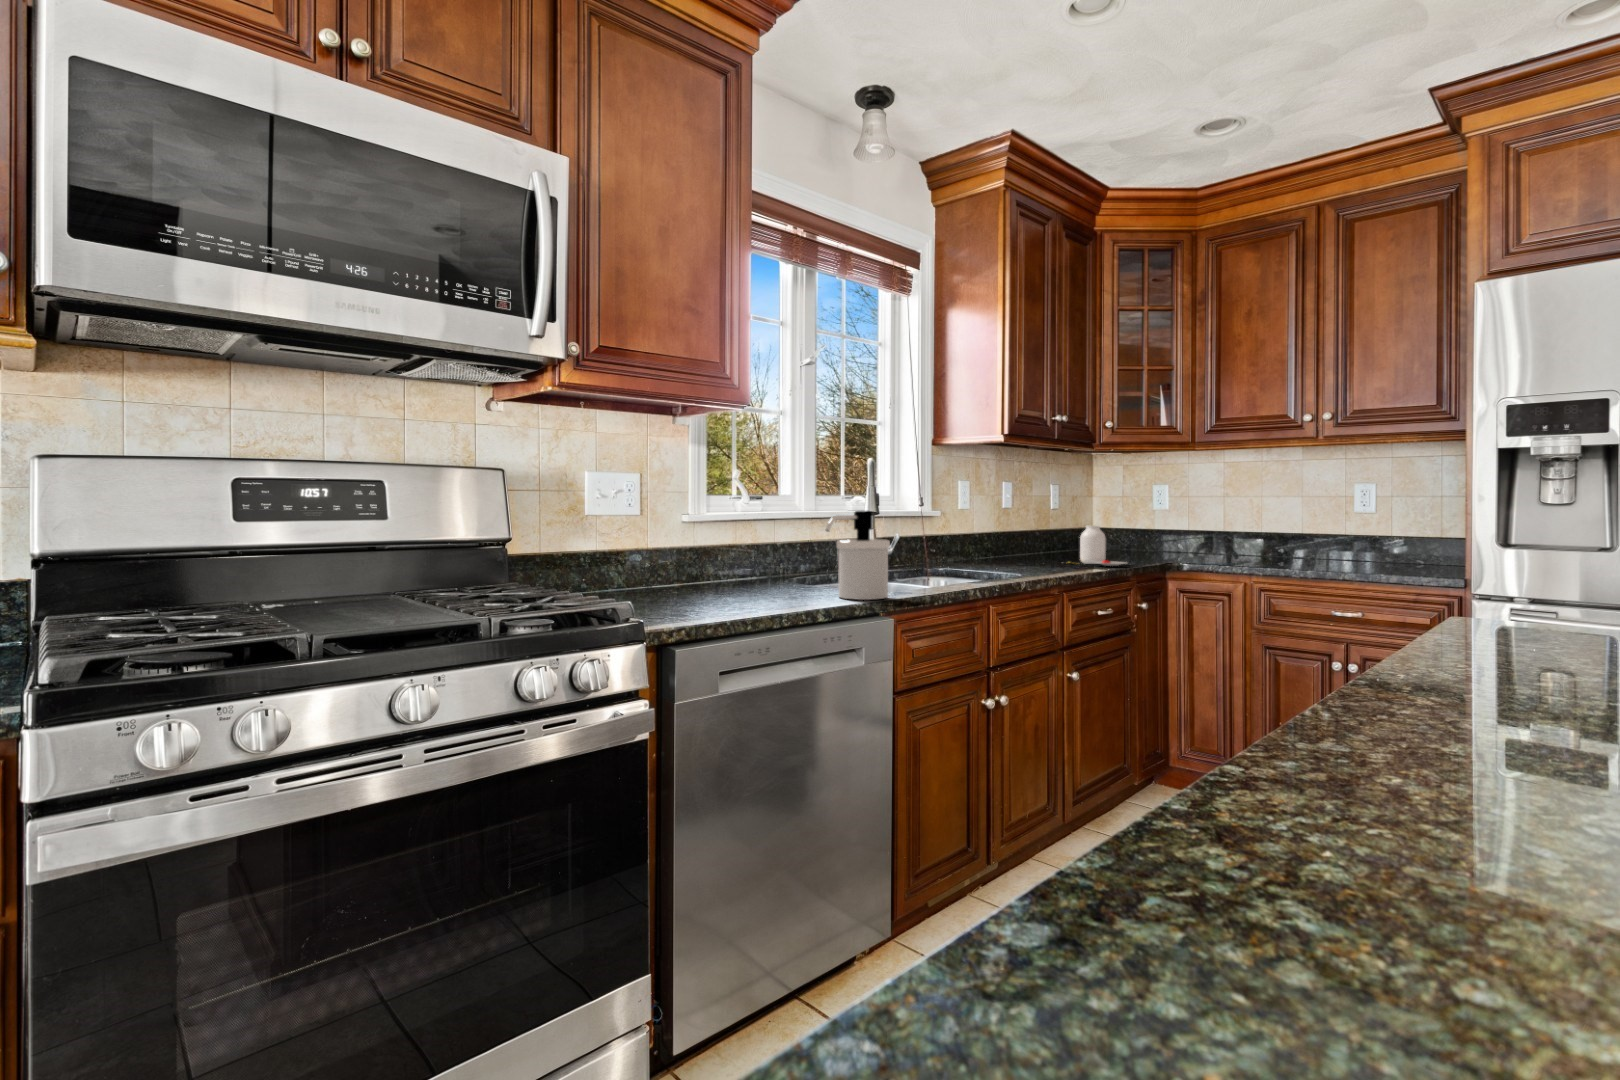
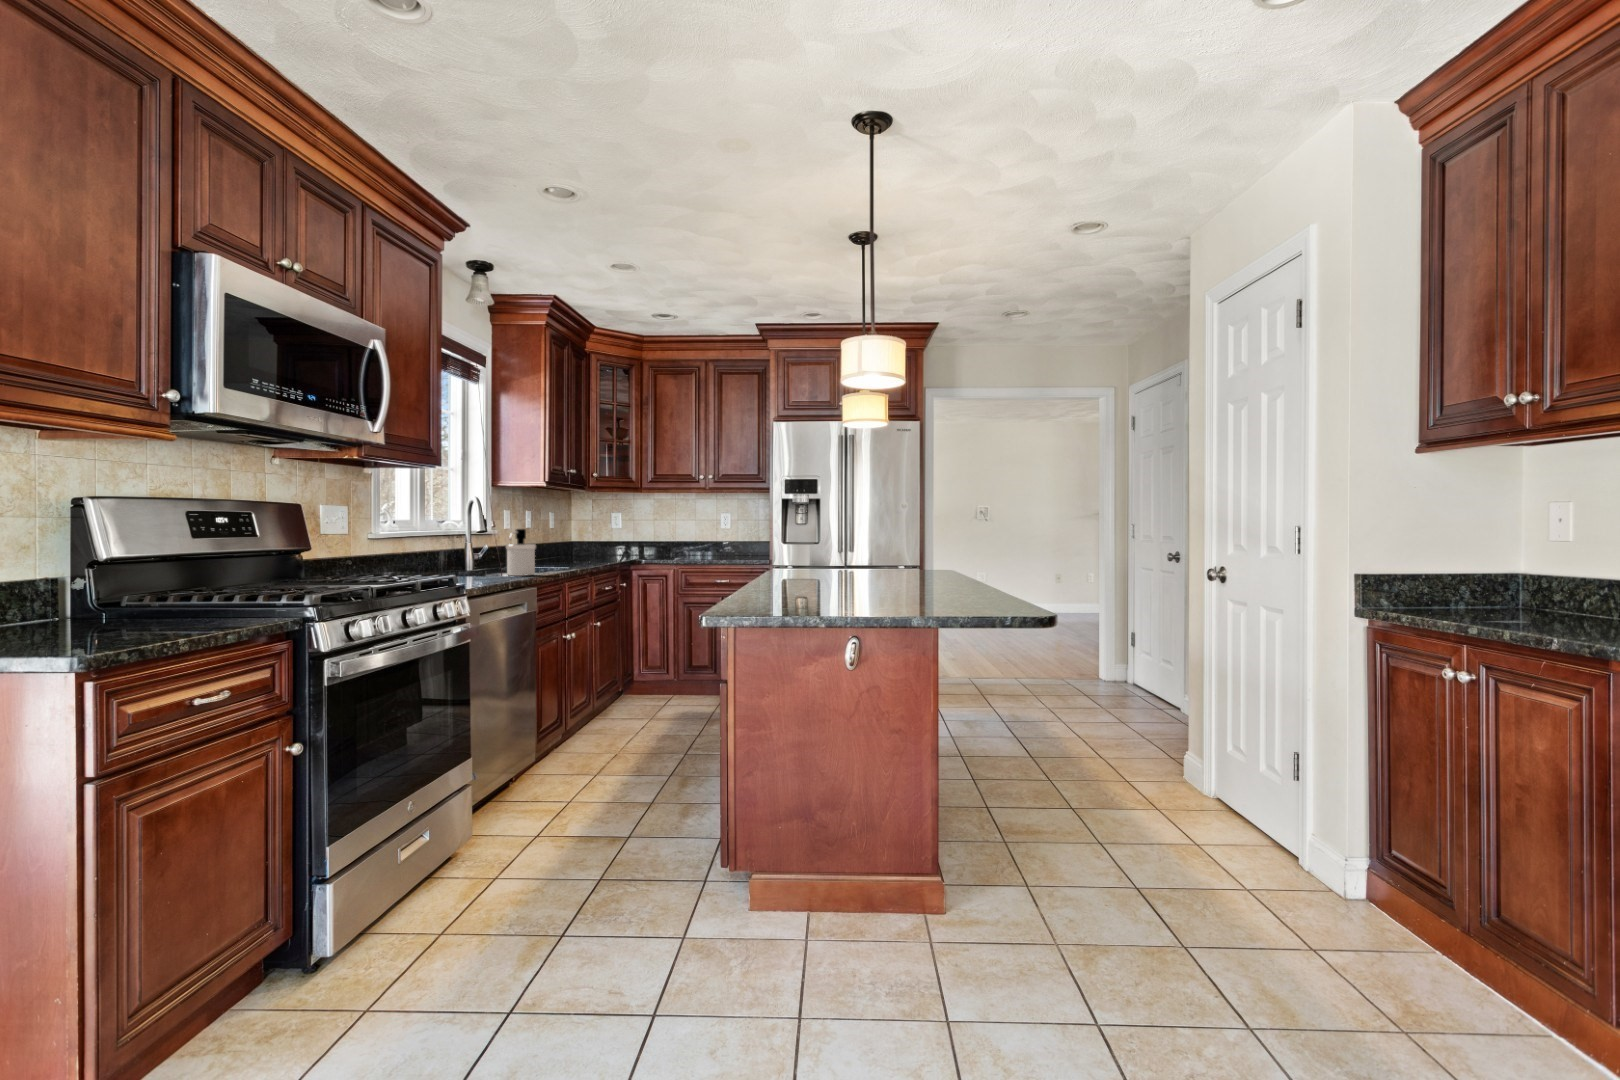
jar: present [1080,526,1125,566] -> none [573,536,612,560]

